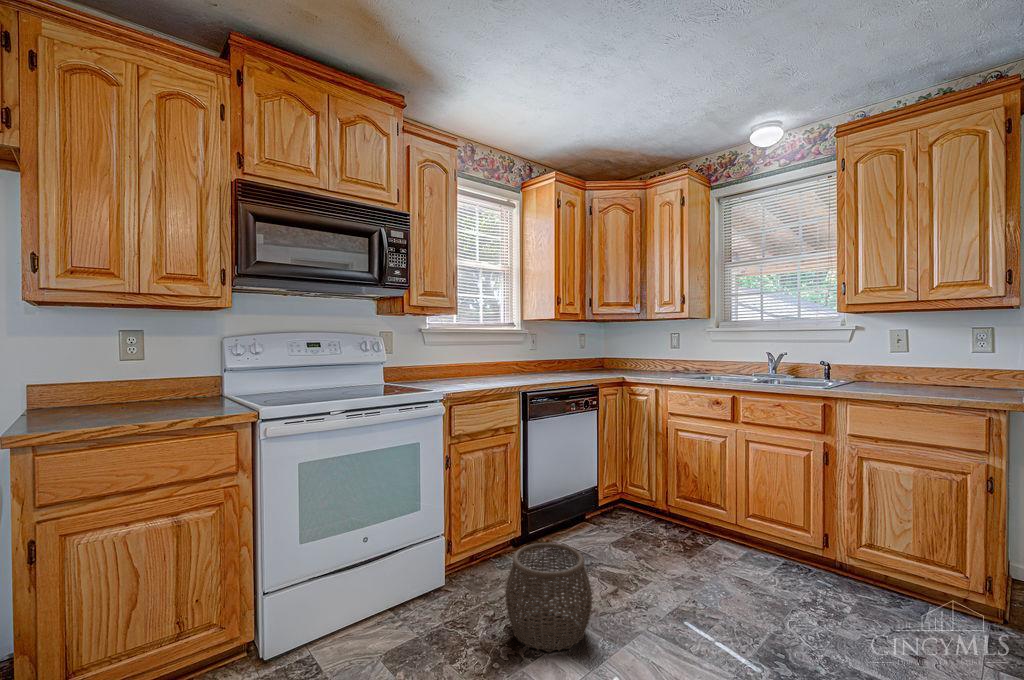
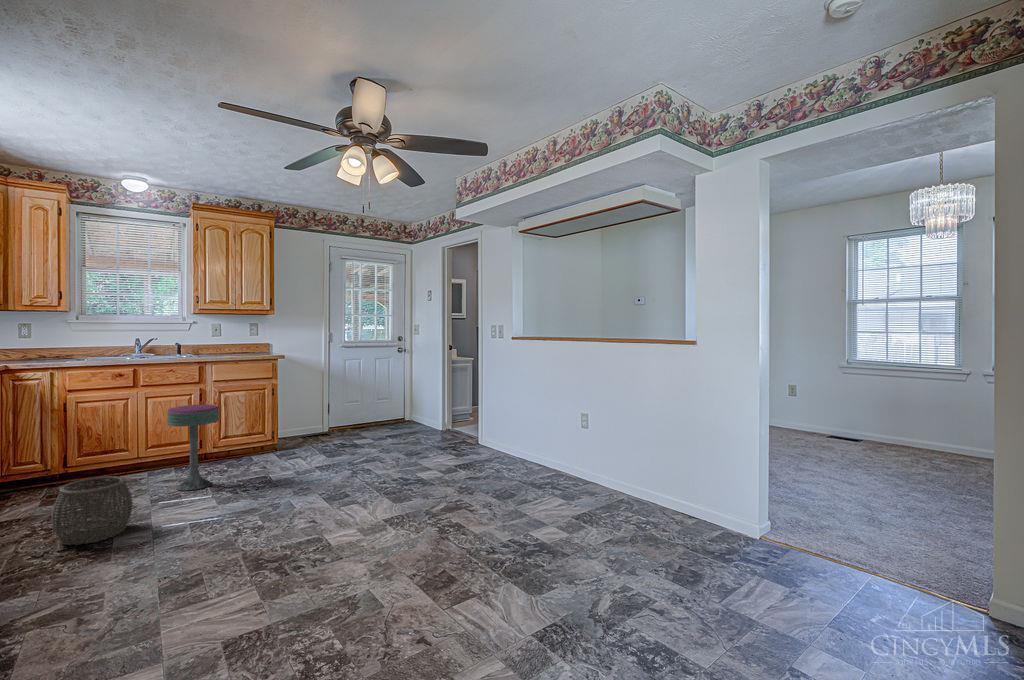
bar stool: none [709,468,795,634] -> present [167,405,219,491]

